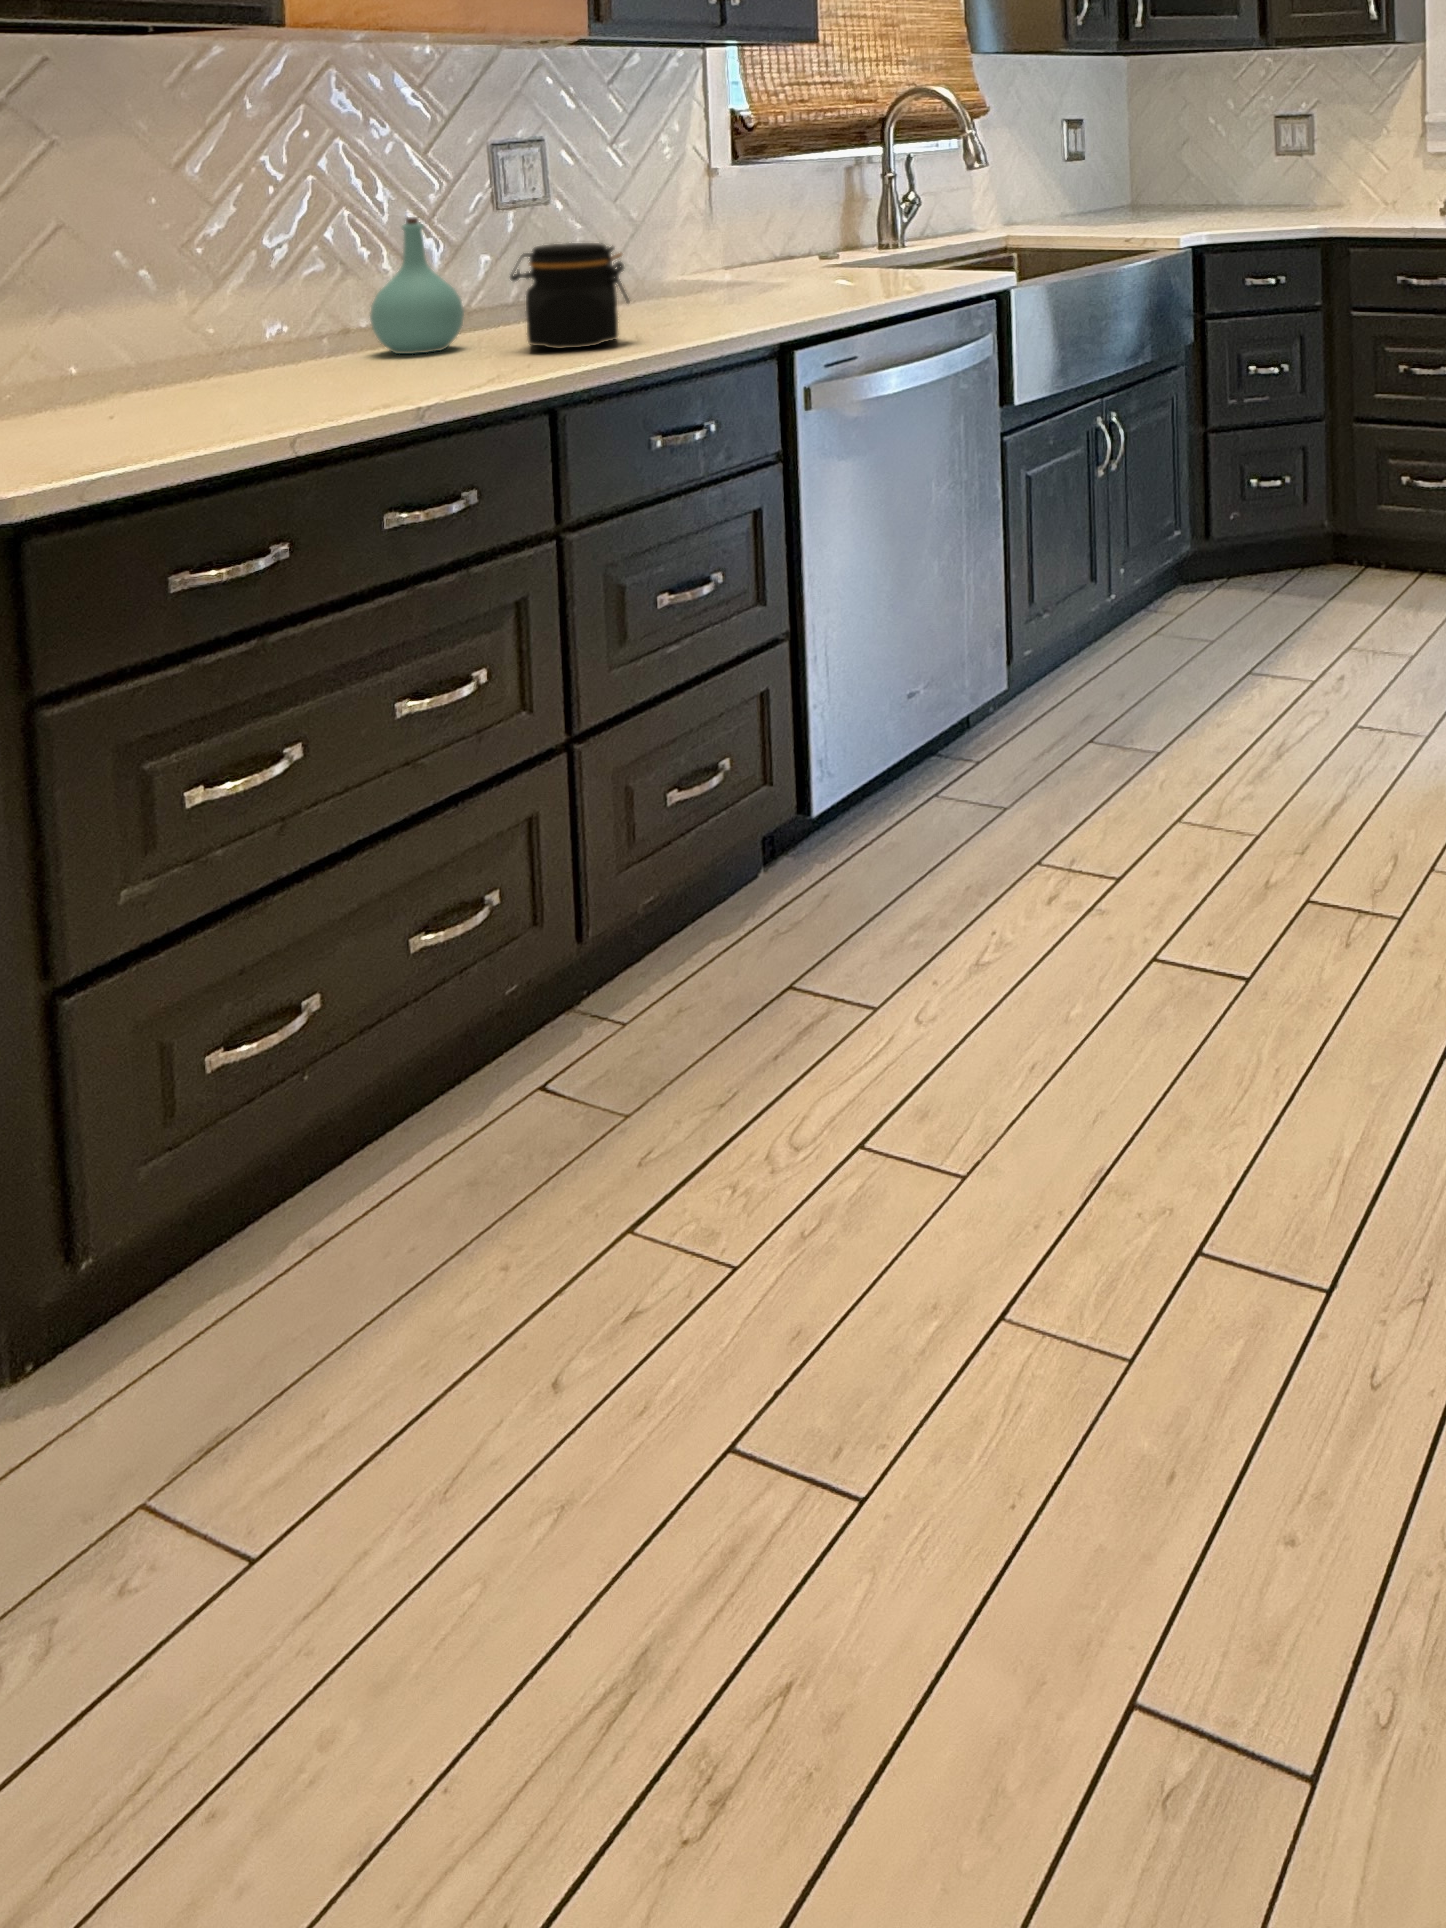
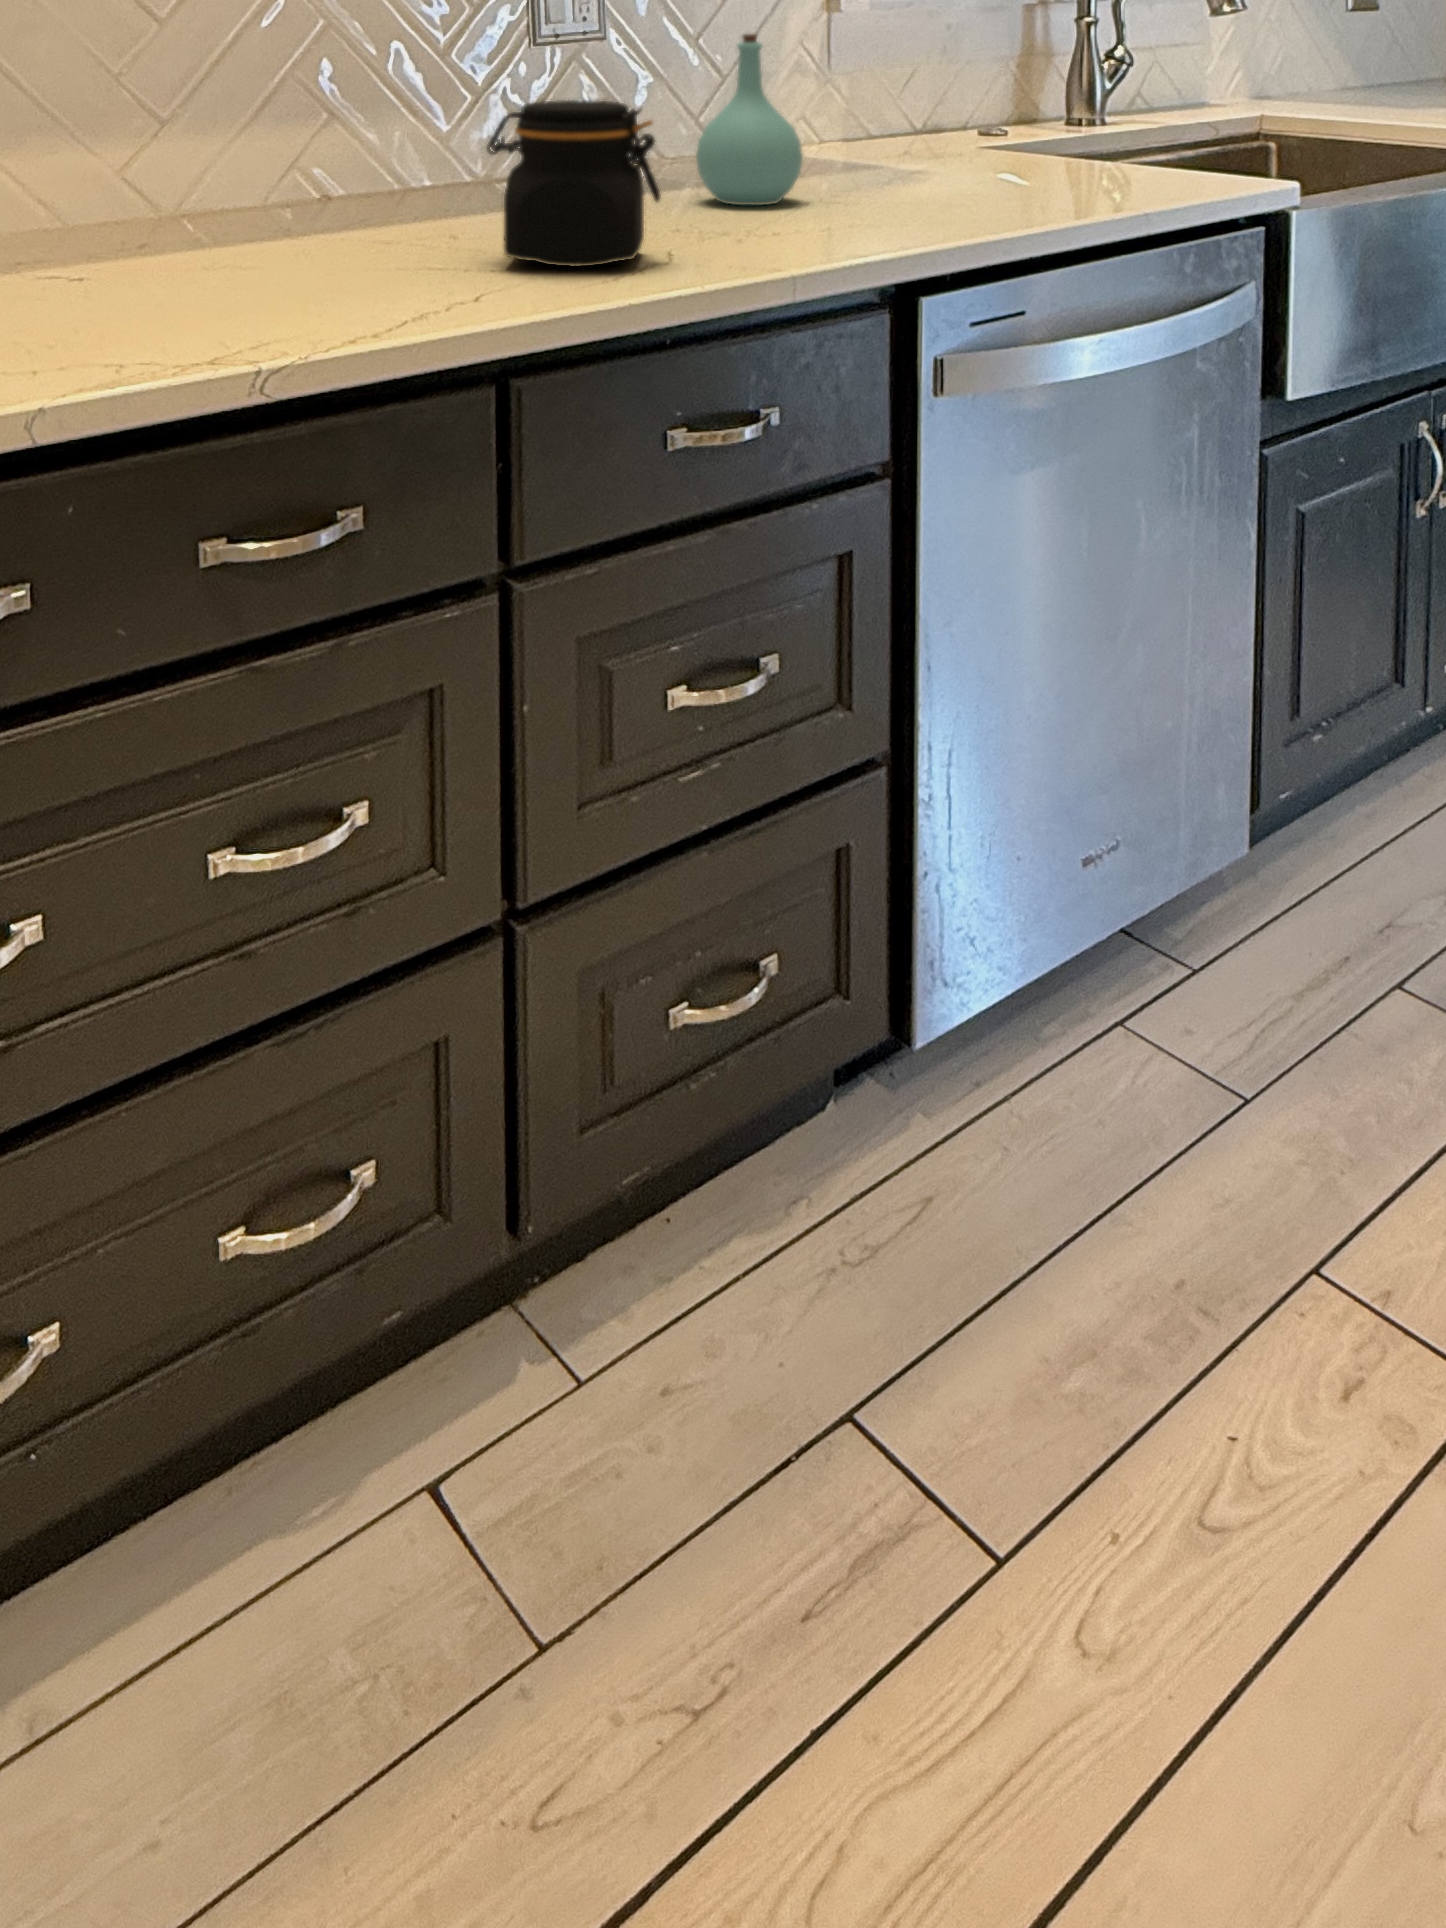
bottle: present [370,217,464,354] -> present [696,34,803,205]

